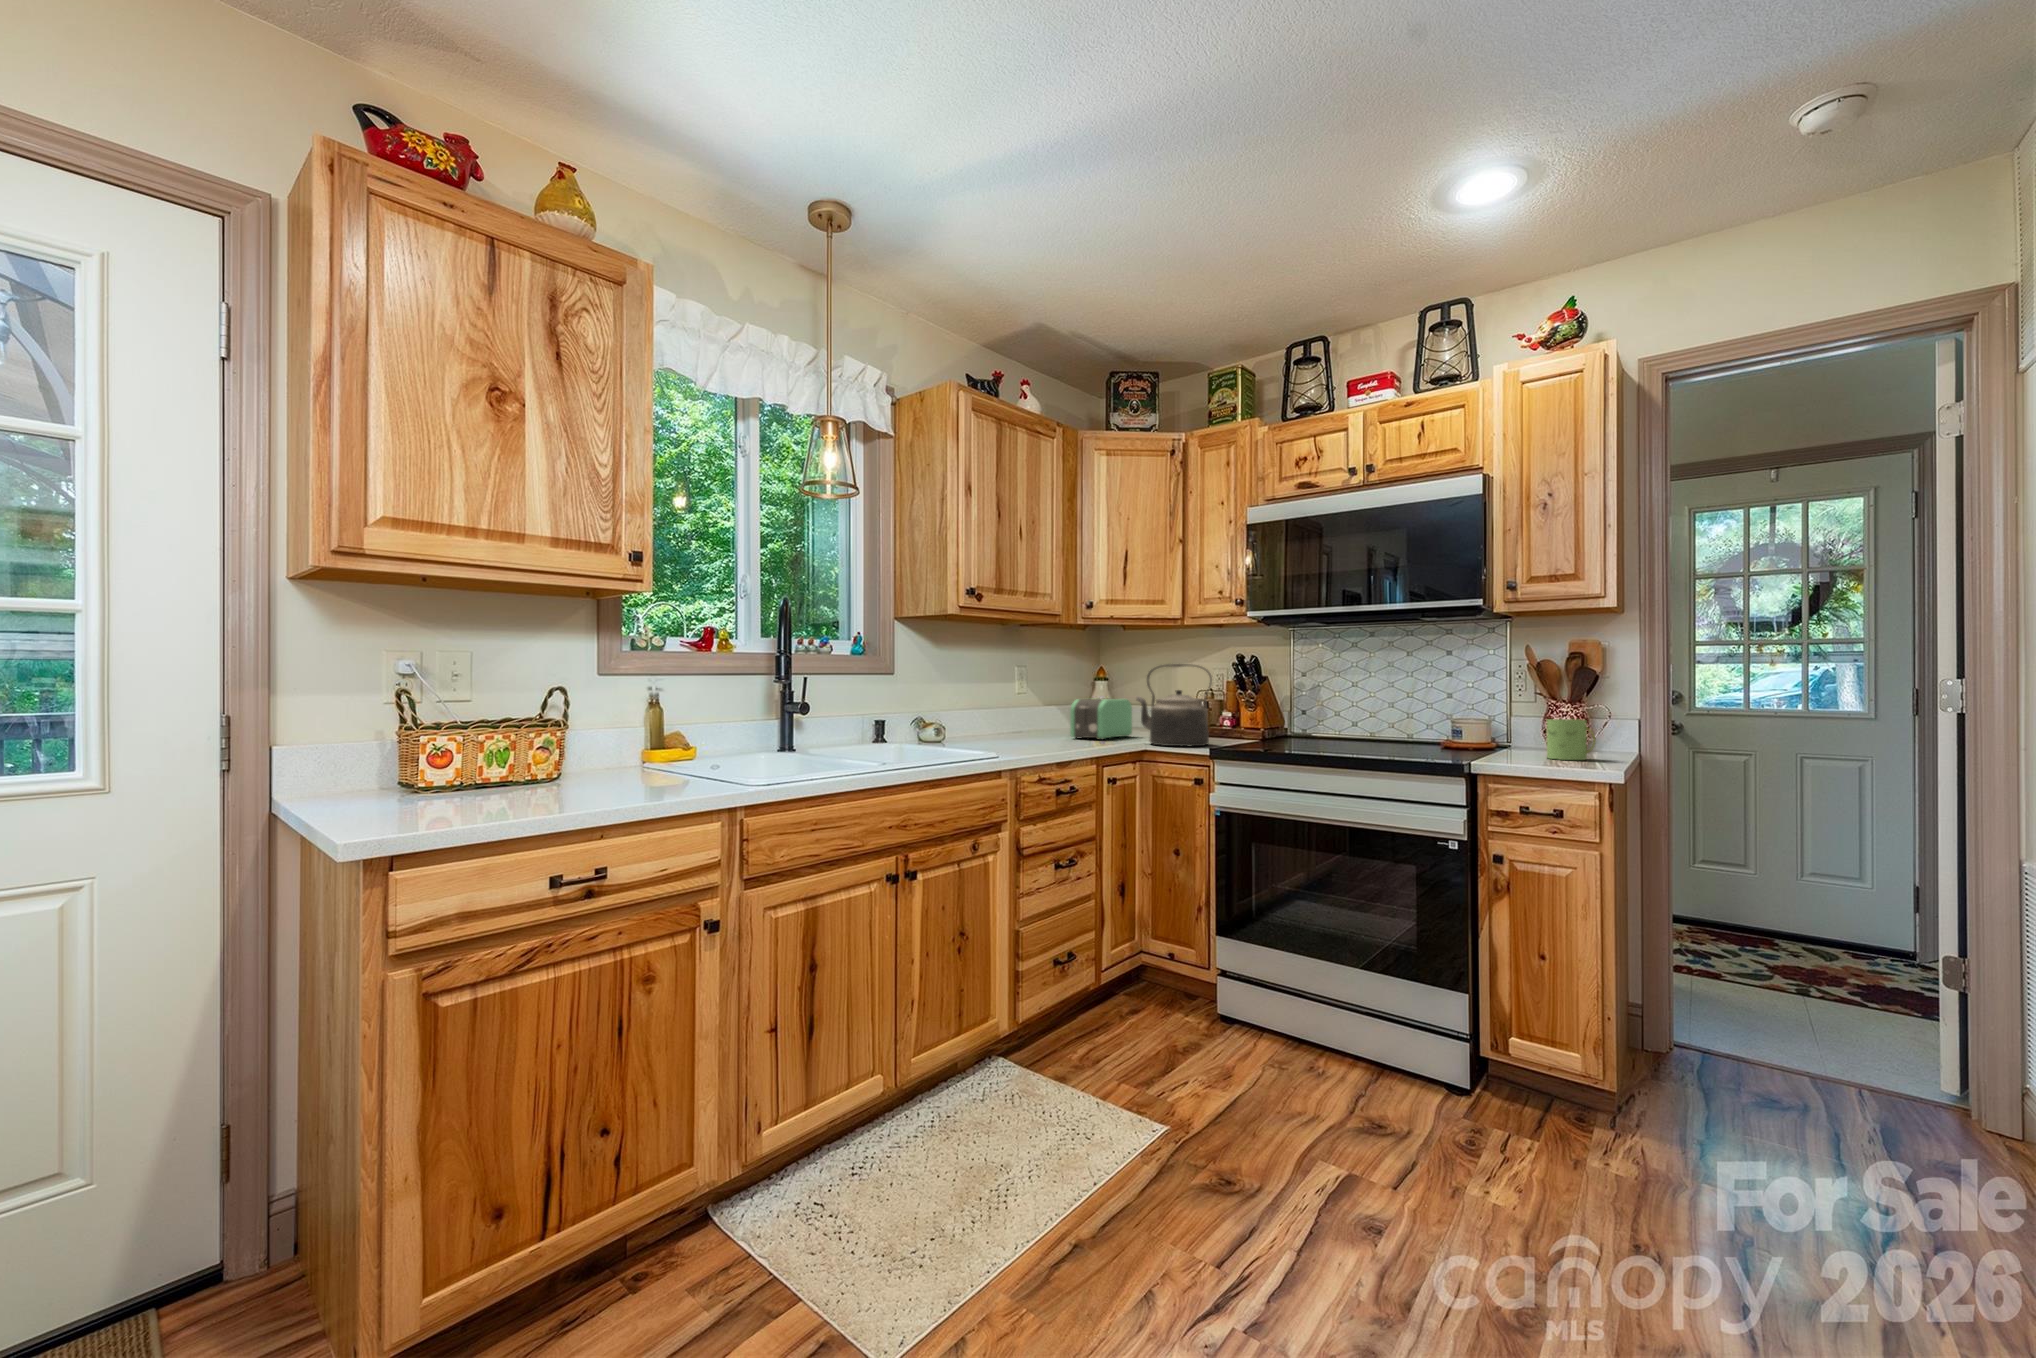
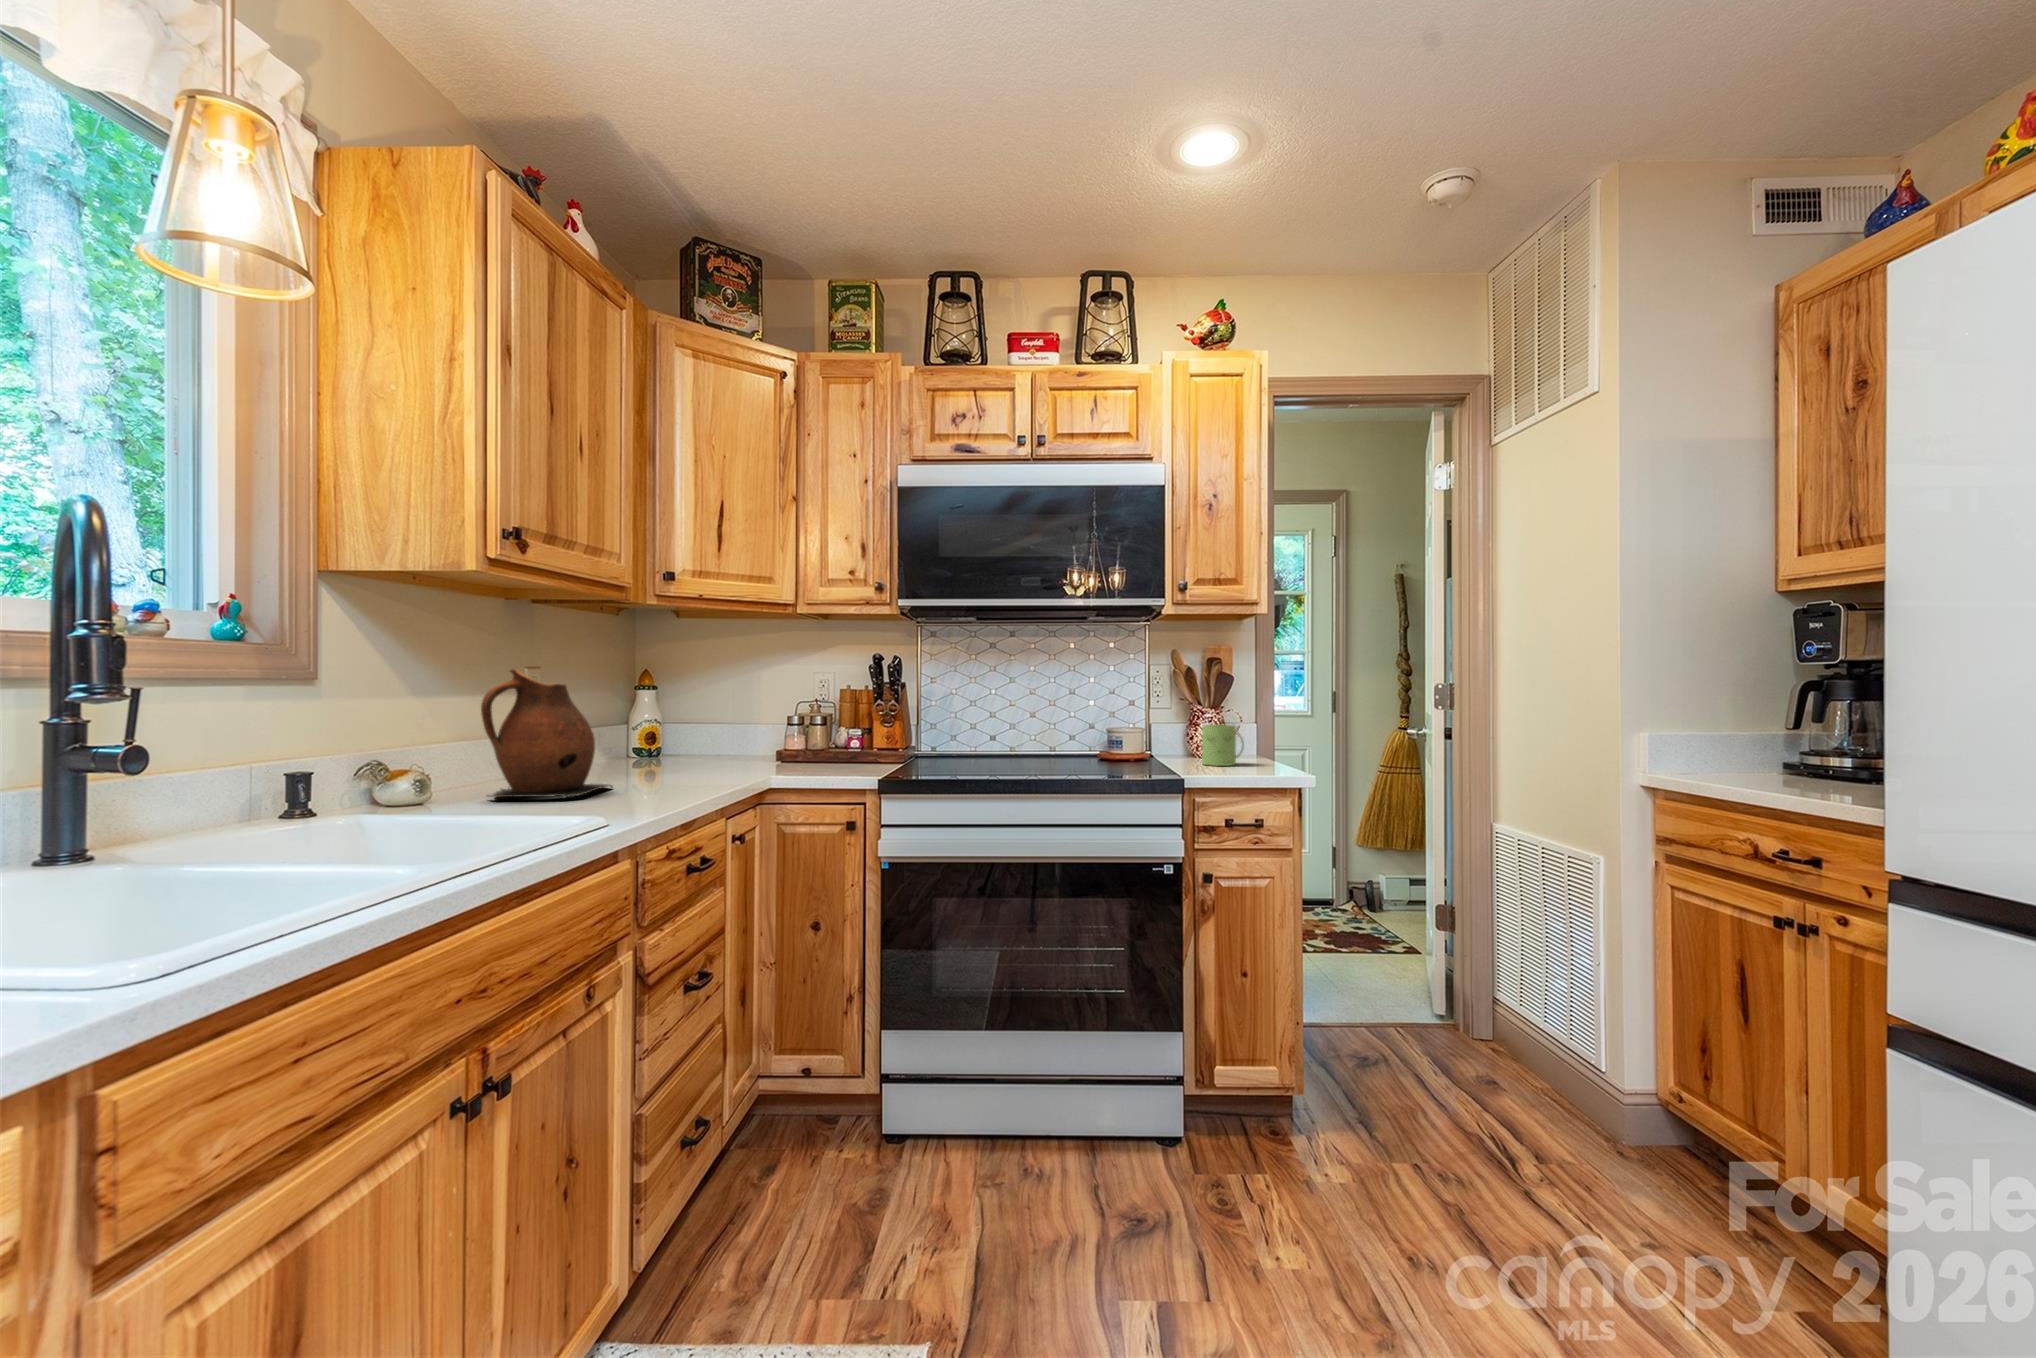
kettle: present [1136,664,1212,746] -> none [754,664,863,778]
ceramic pitcher: none [971,669,1042,746] -> present [481,669,613,798]
toaster: present [1070,698,1132,740] -> none [637,712,721,774]

